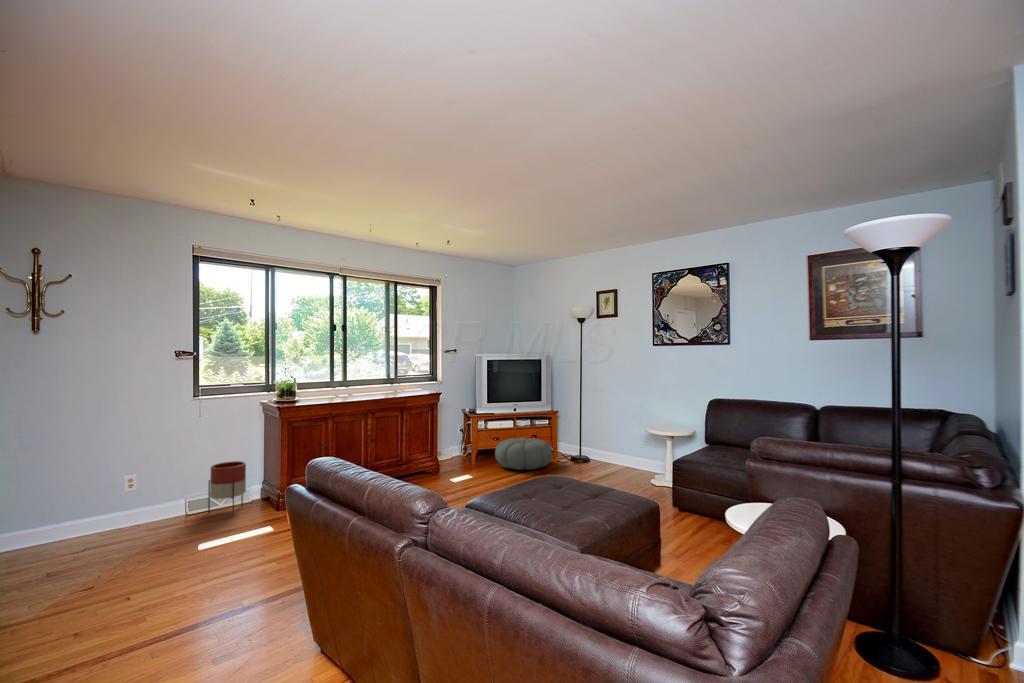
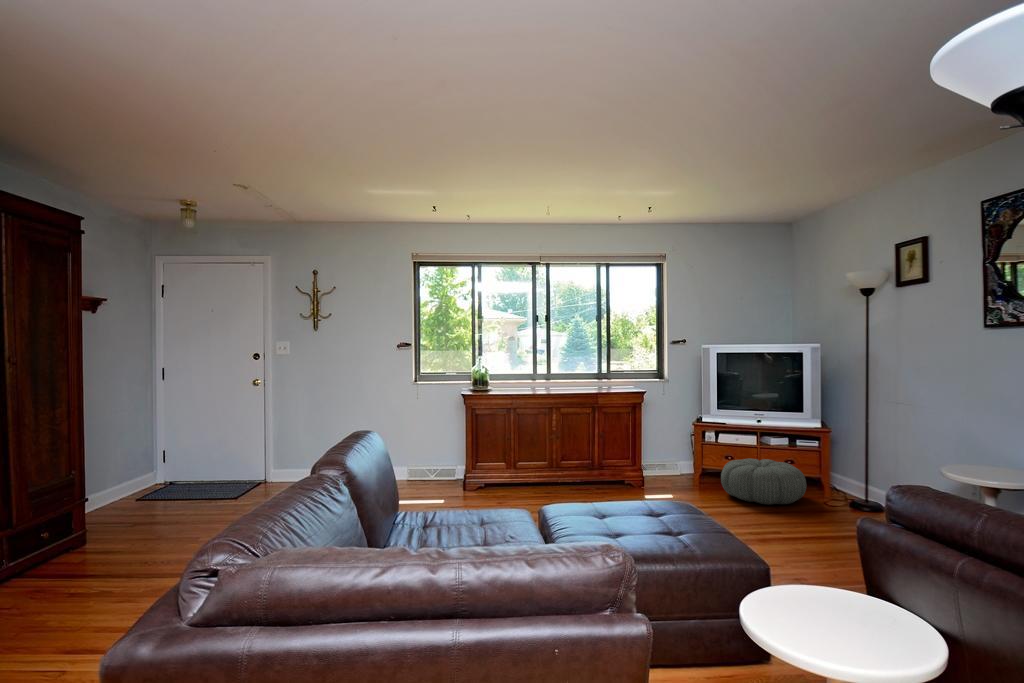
planter: present [208,461,246,515] -> none [419,441,447,488]

